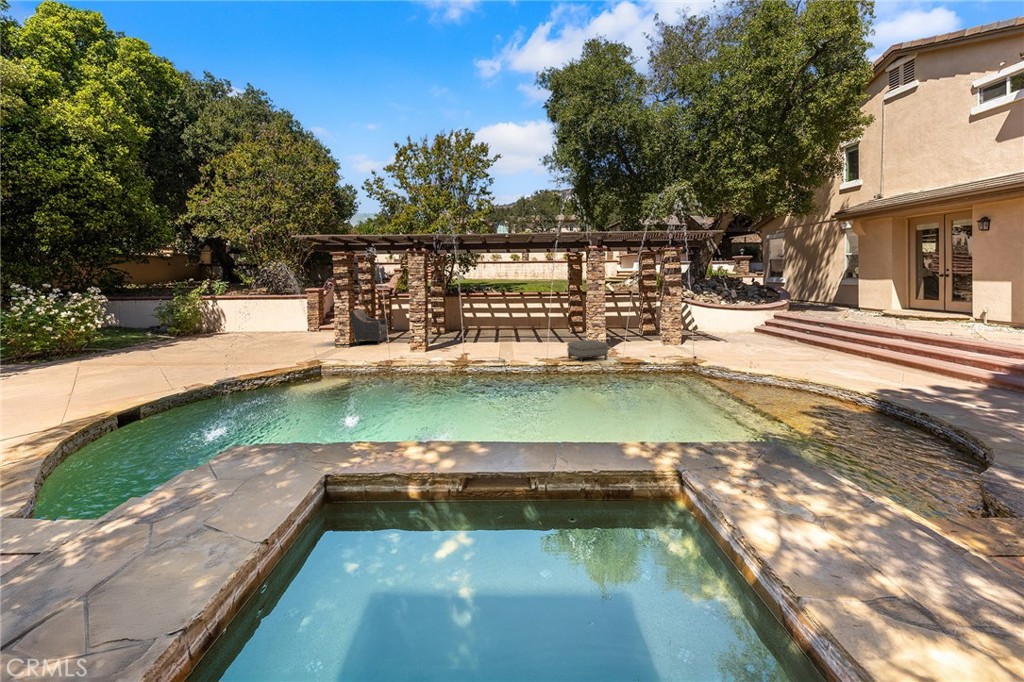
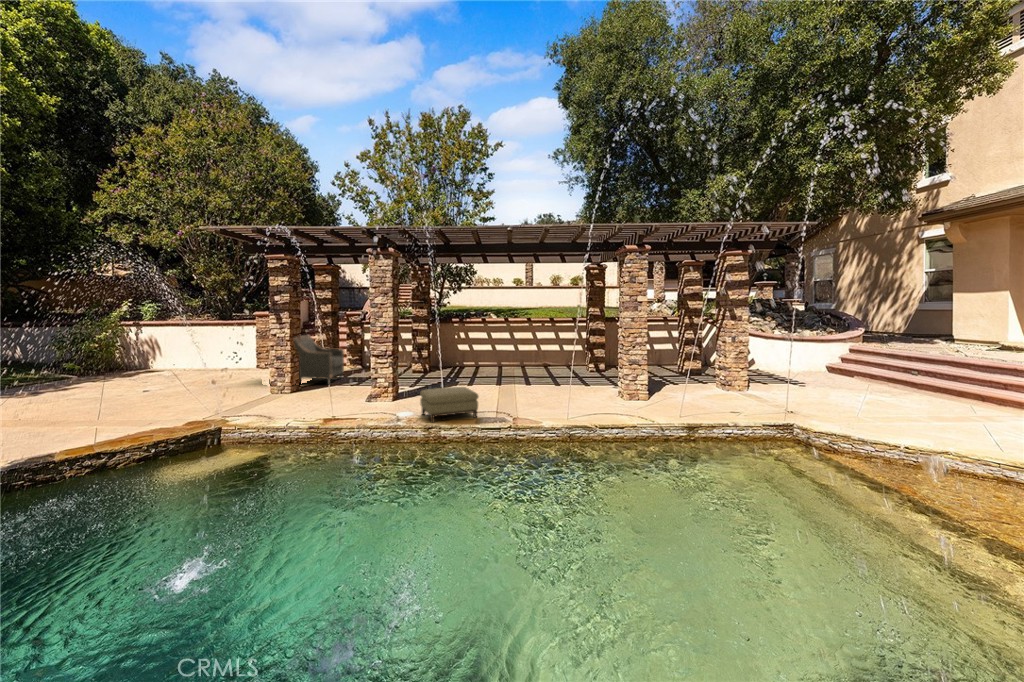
ottoman: present [567,340,608,362] -> present [420,387,479,422]

